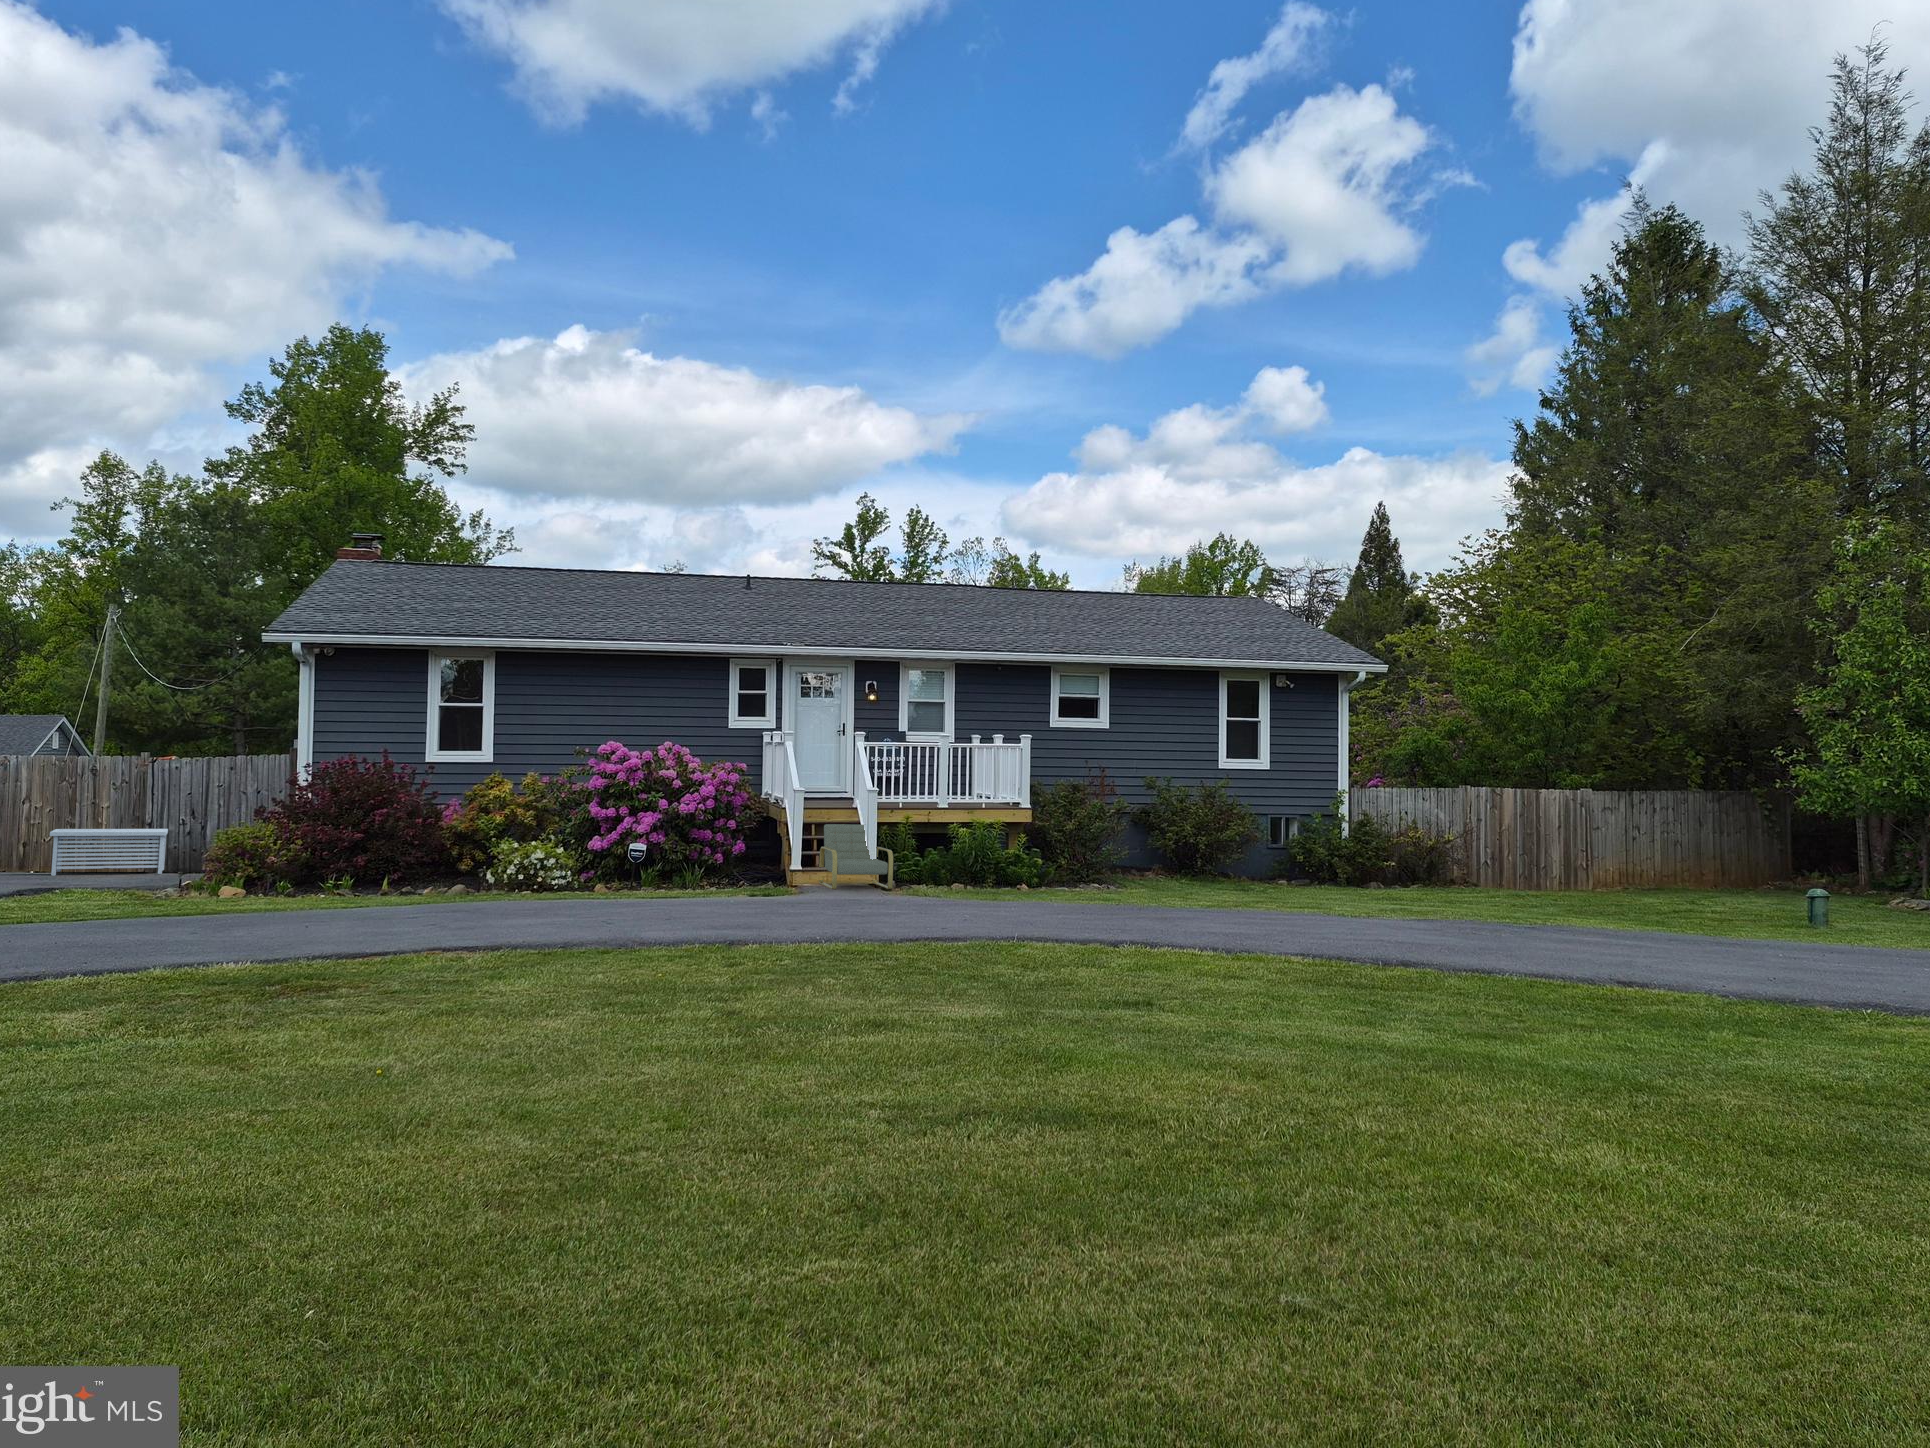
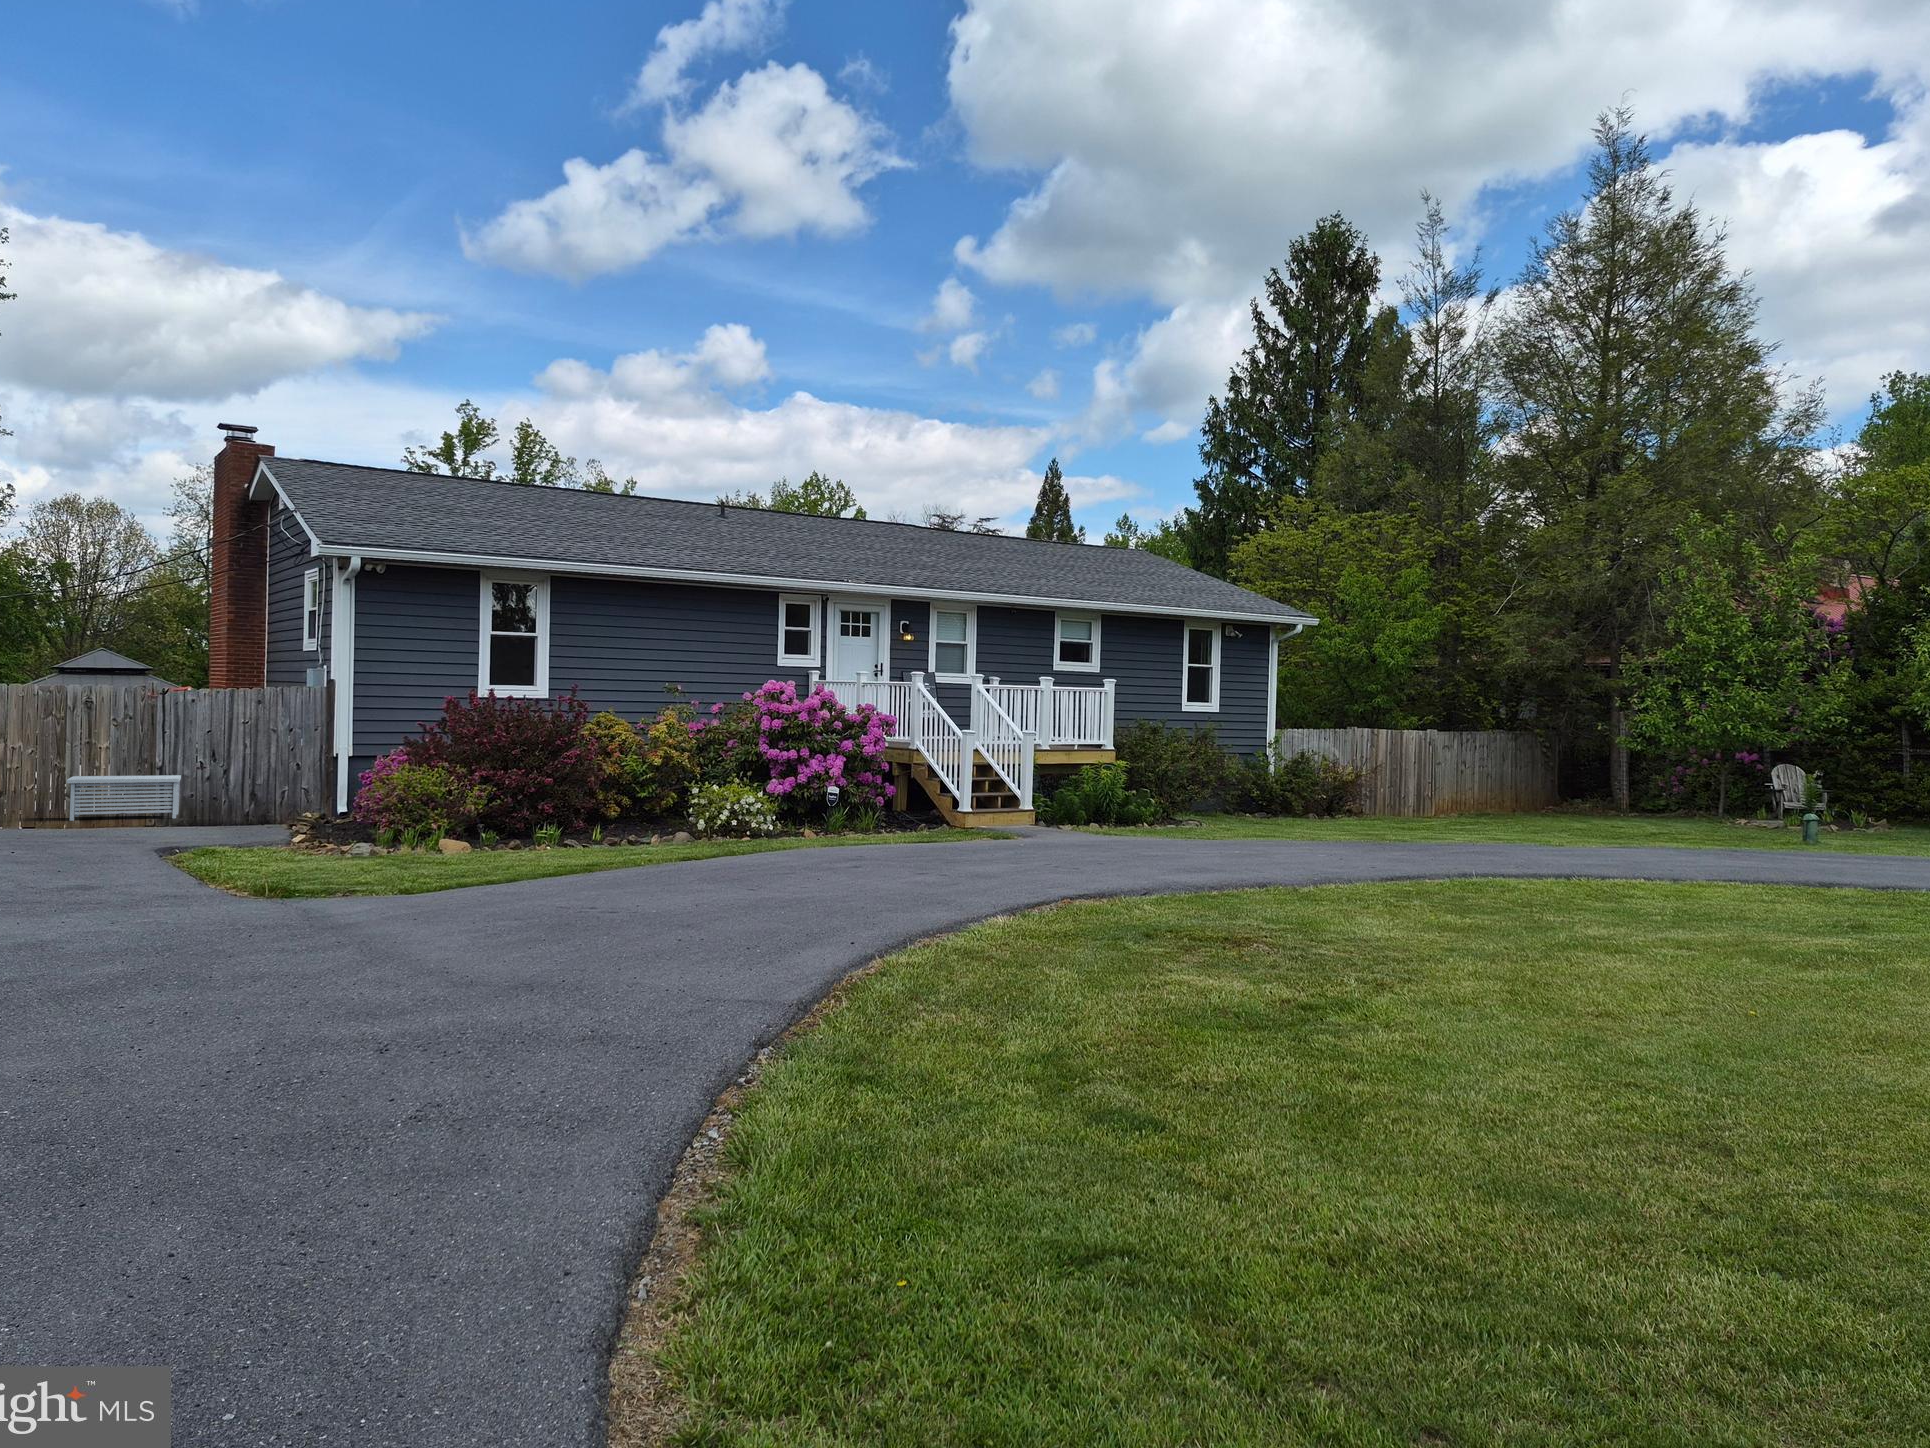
armchair: present [819,824,893,889] -> none [800,768,870,830]

